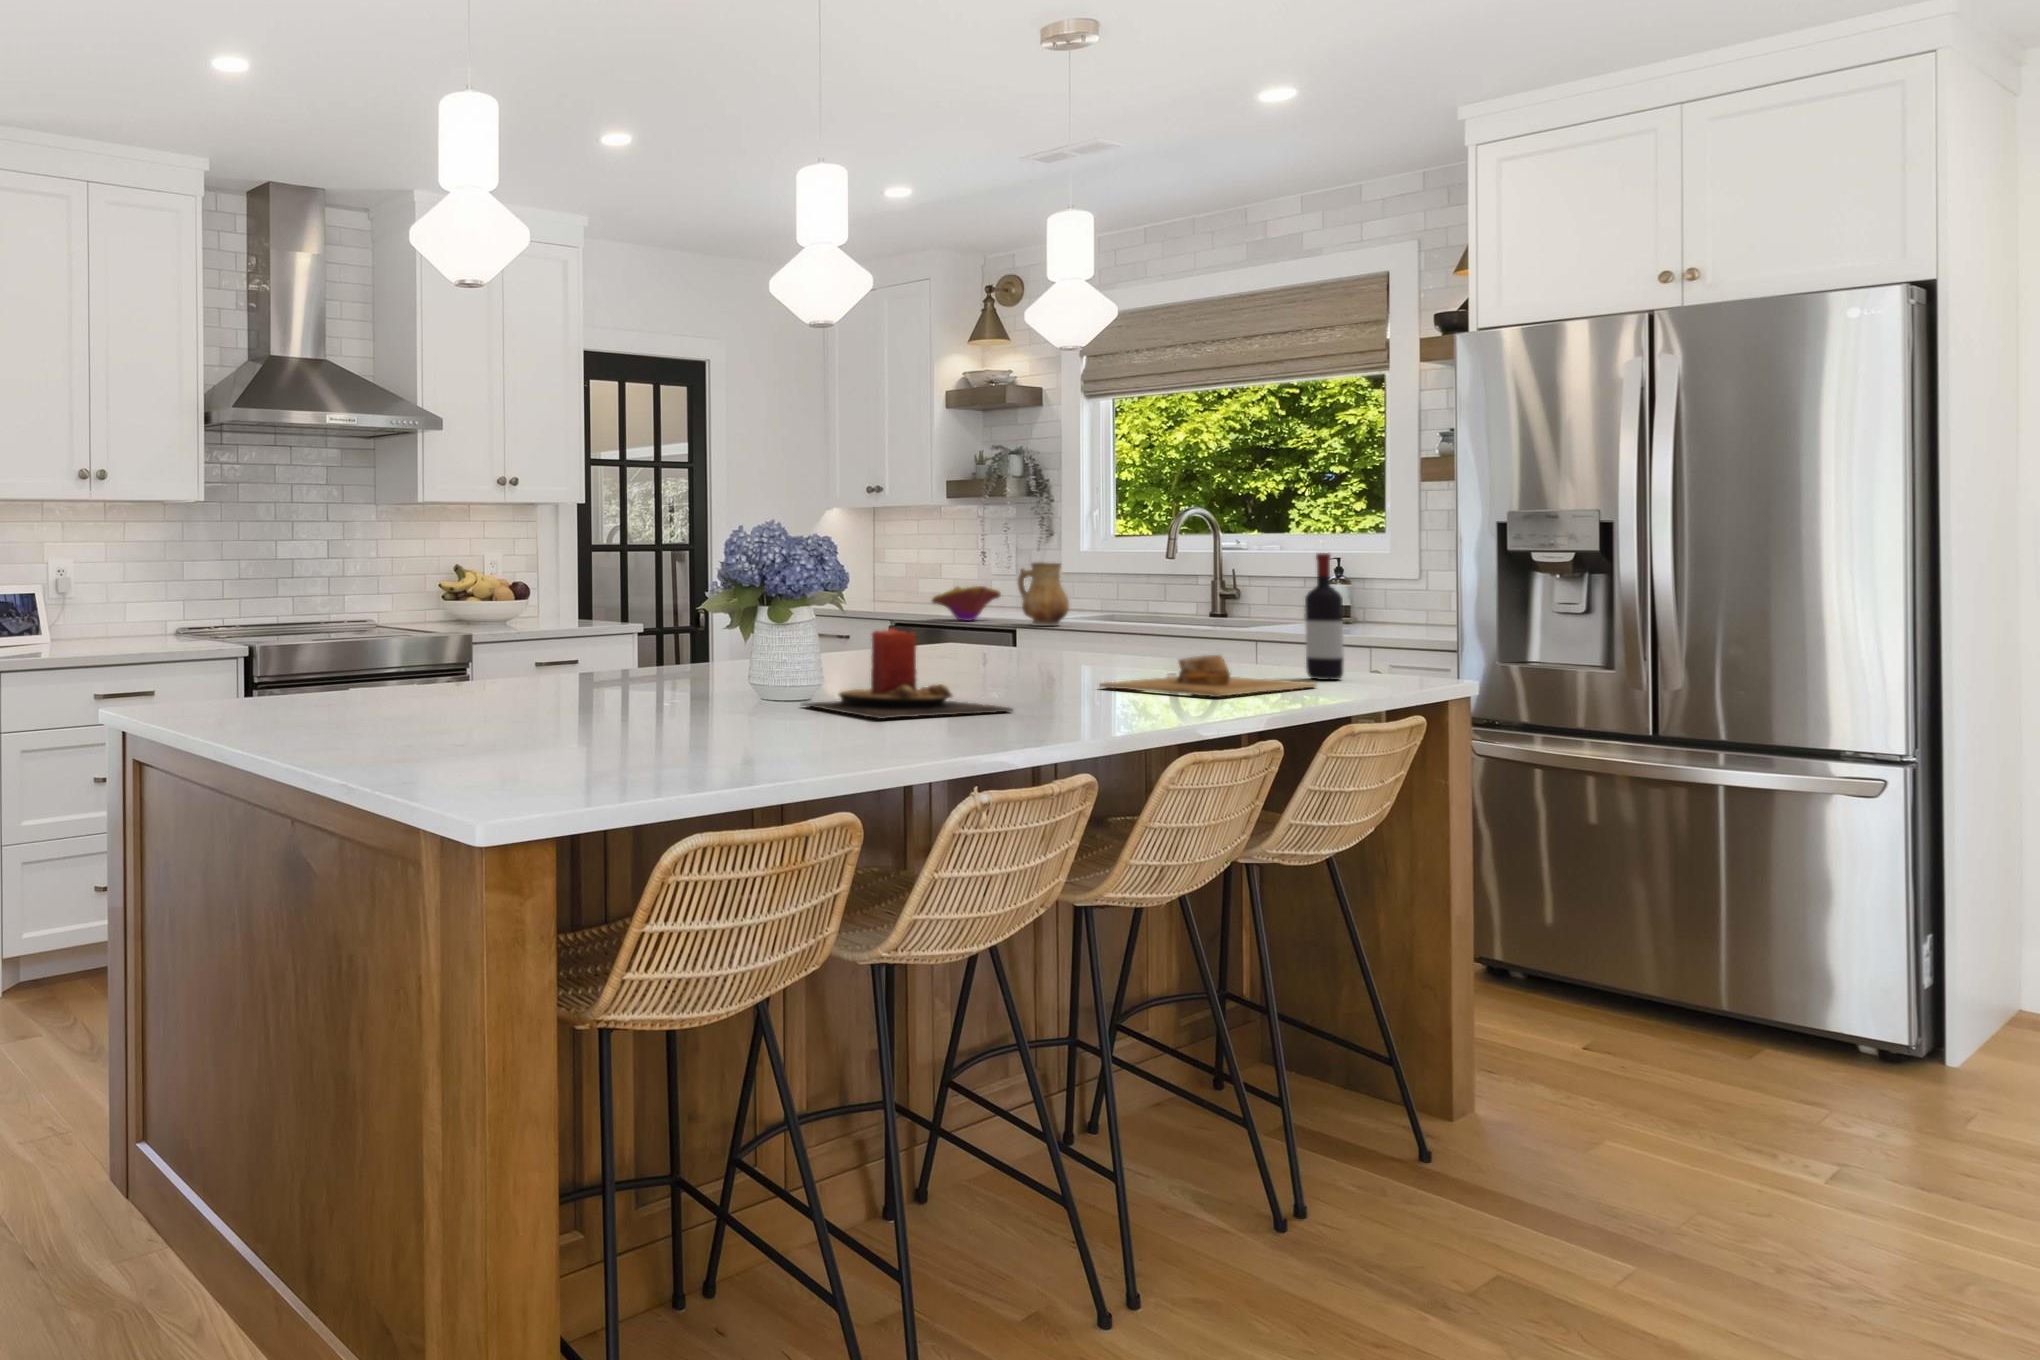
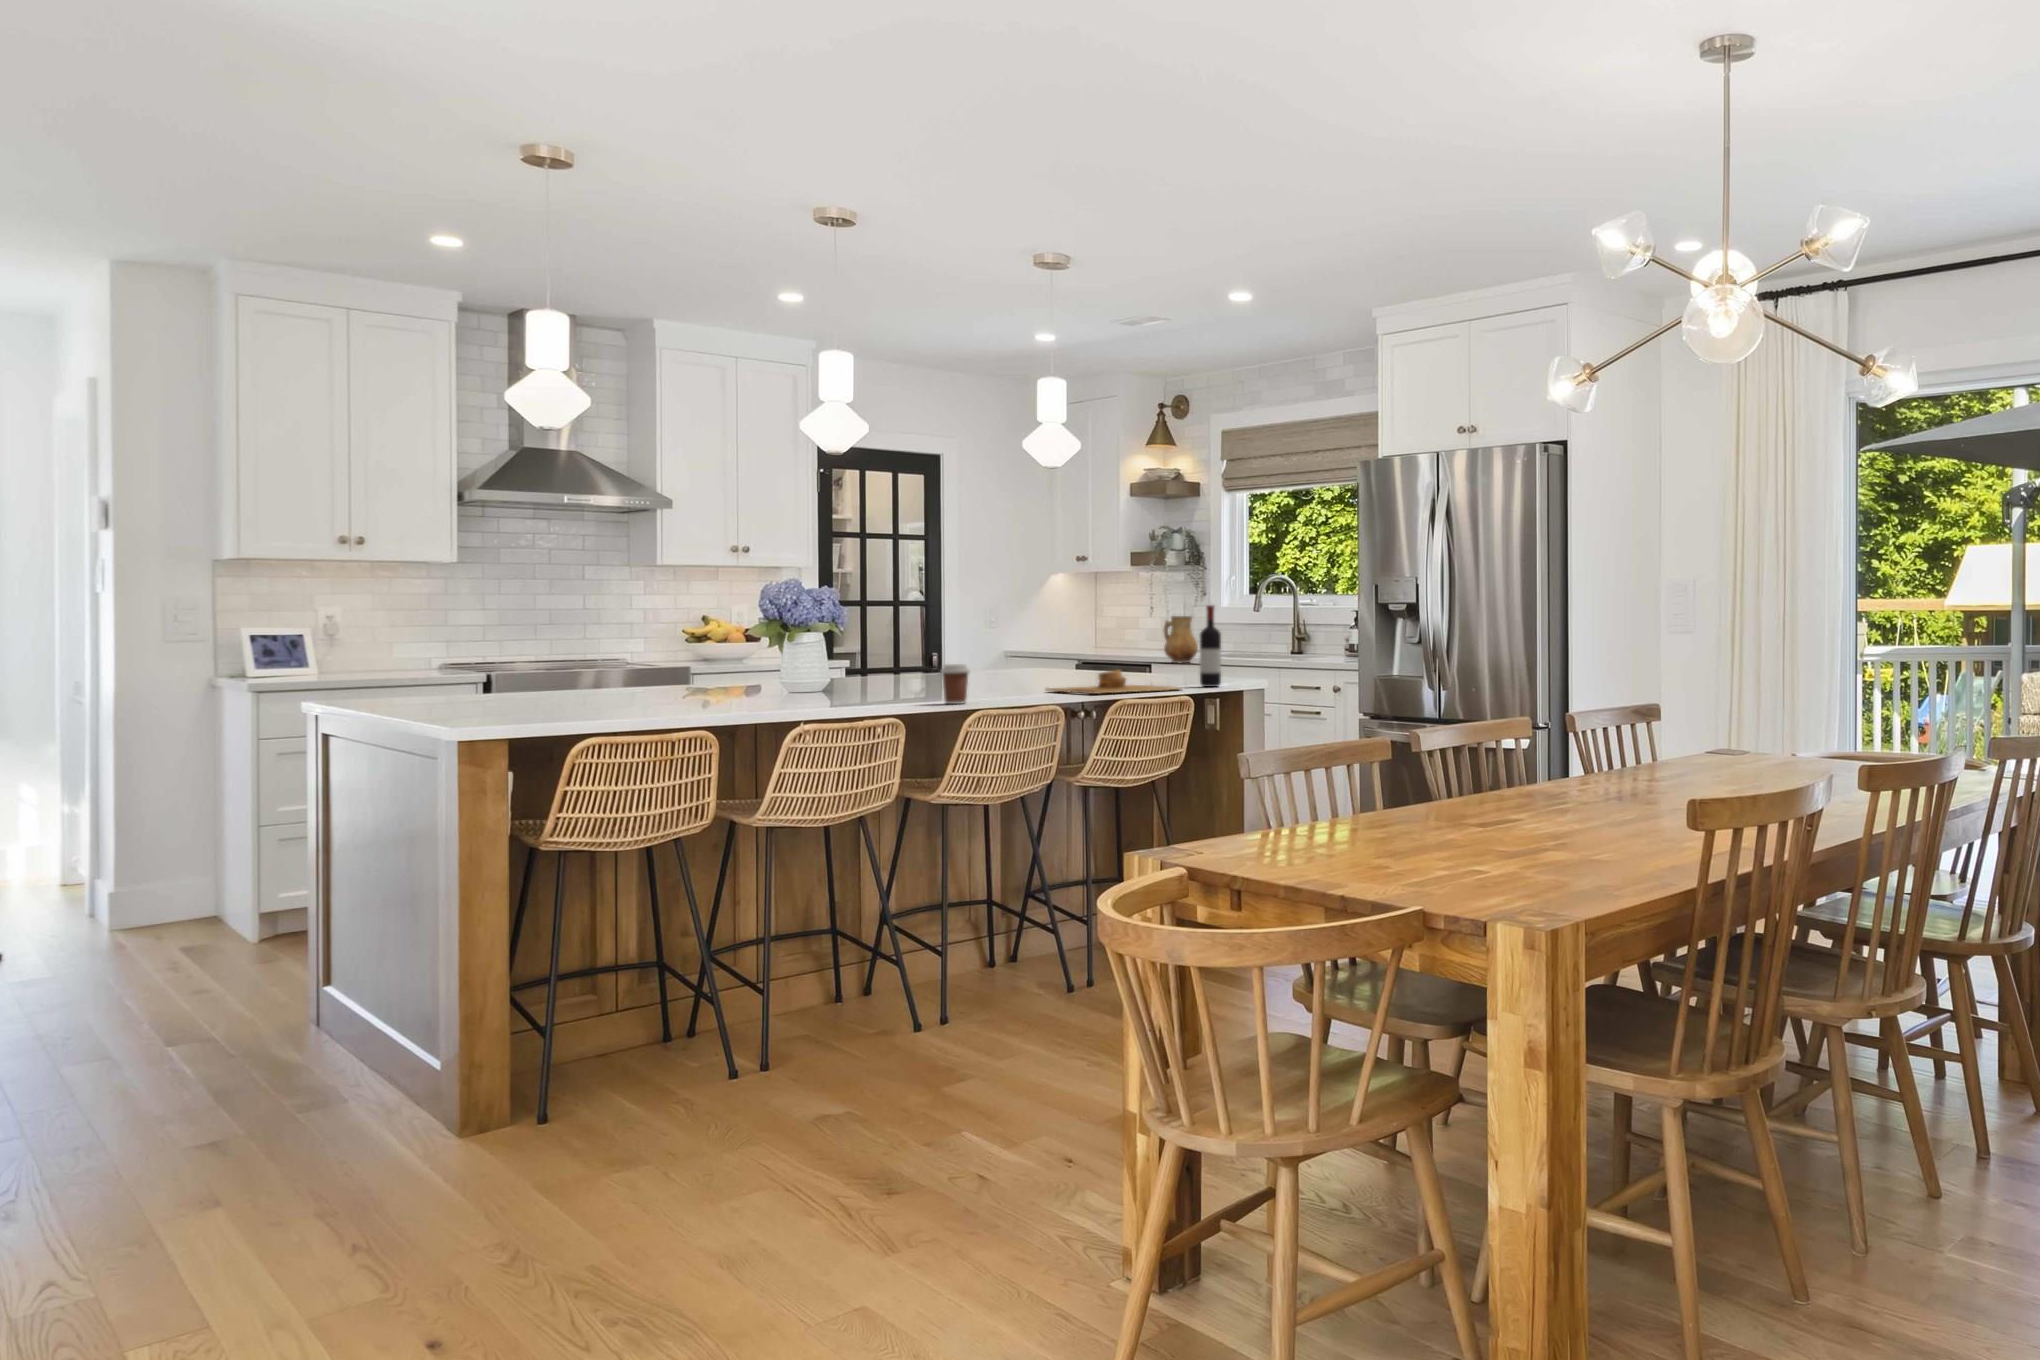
decorative bowl: present [932,586,1001,621] -> none [1114,634,1165,661]
candle: present [802,628,1013,719] -> none [811,650,938,705]
coffee cup: none [1036,654,1086,719] -> present [941,664,970,704]

